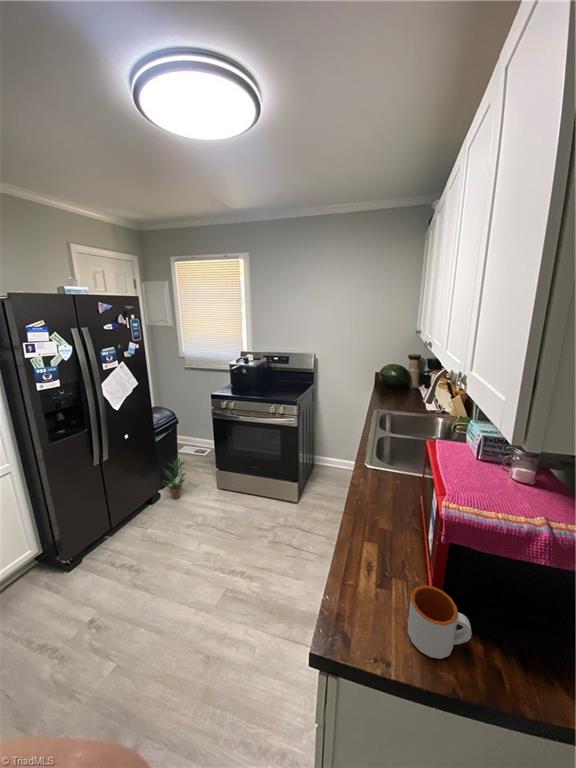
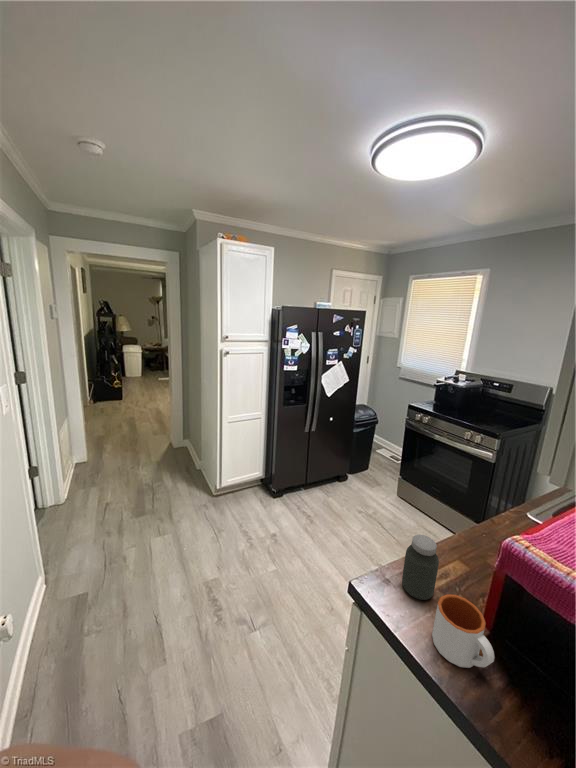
potted plant: present [164,458,185,499] -> none [349,450,374,487]
jar: none [348,542,384,613] -> present [402,535,439,600]

